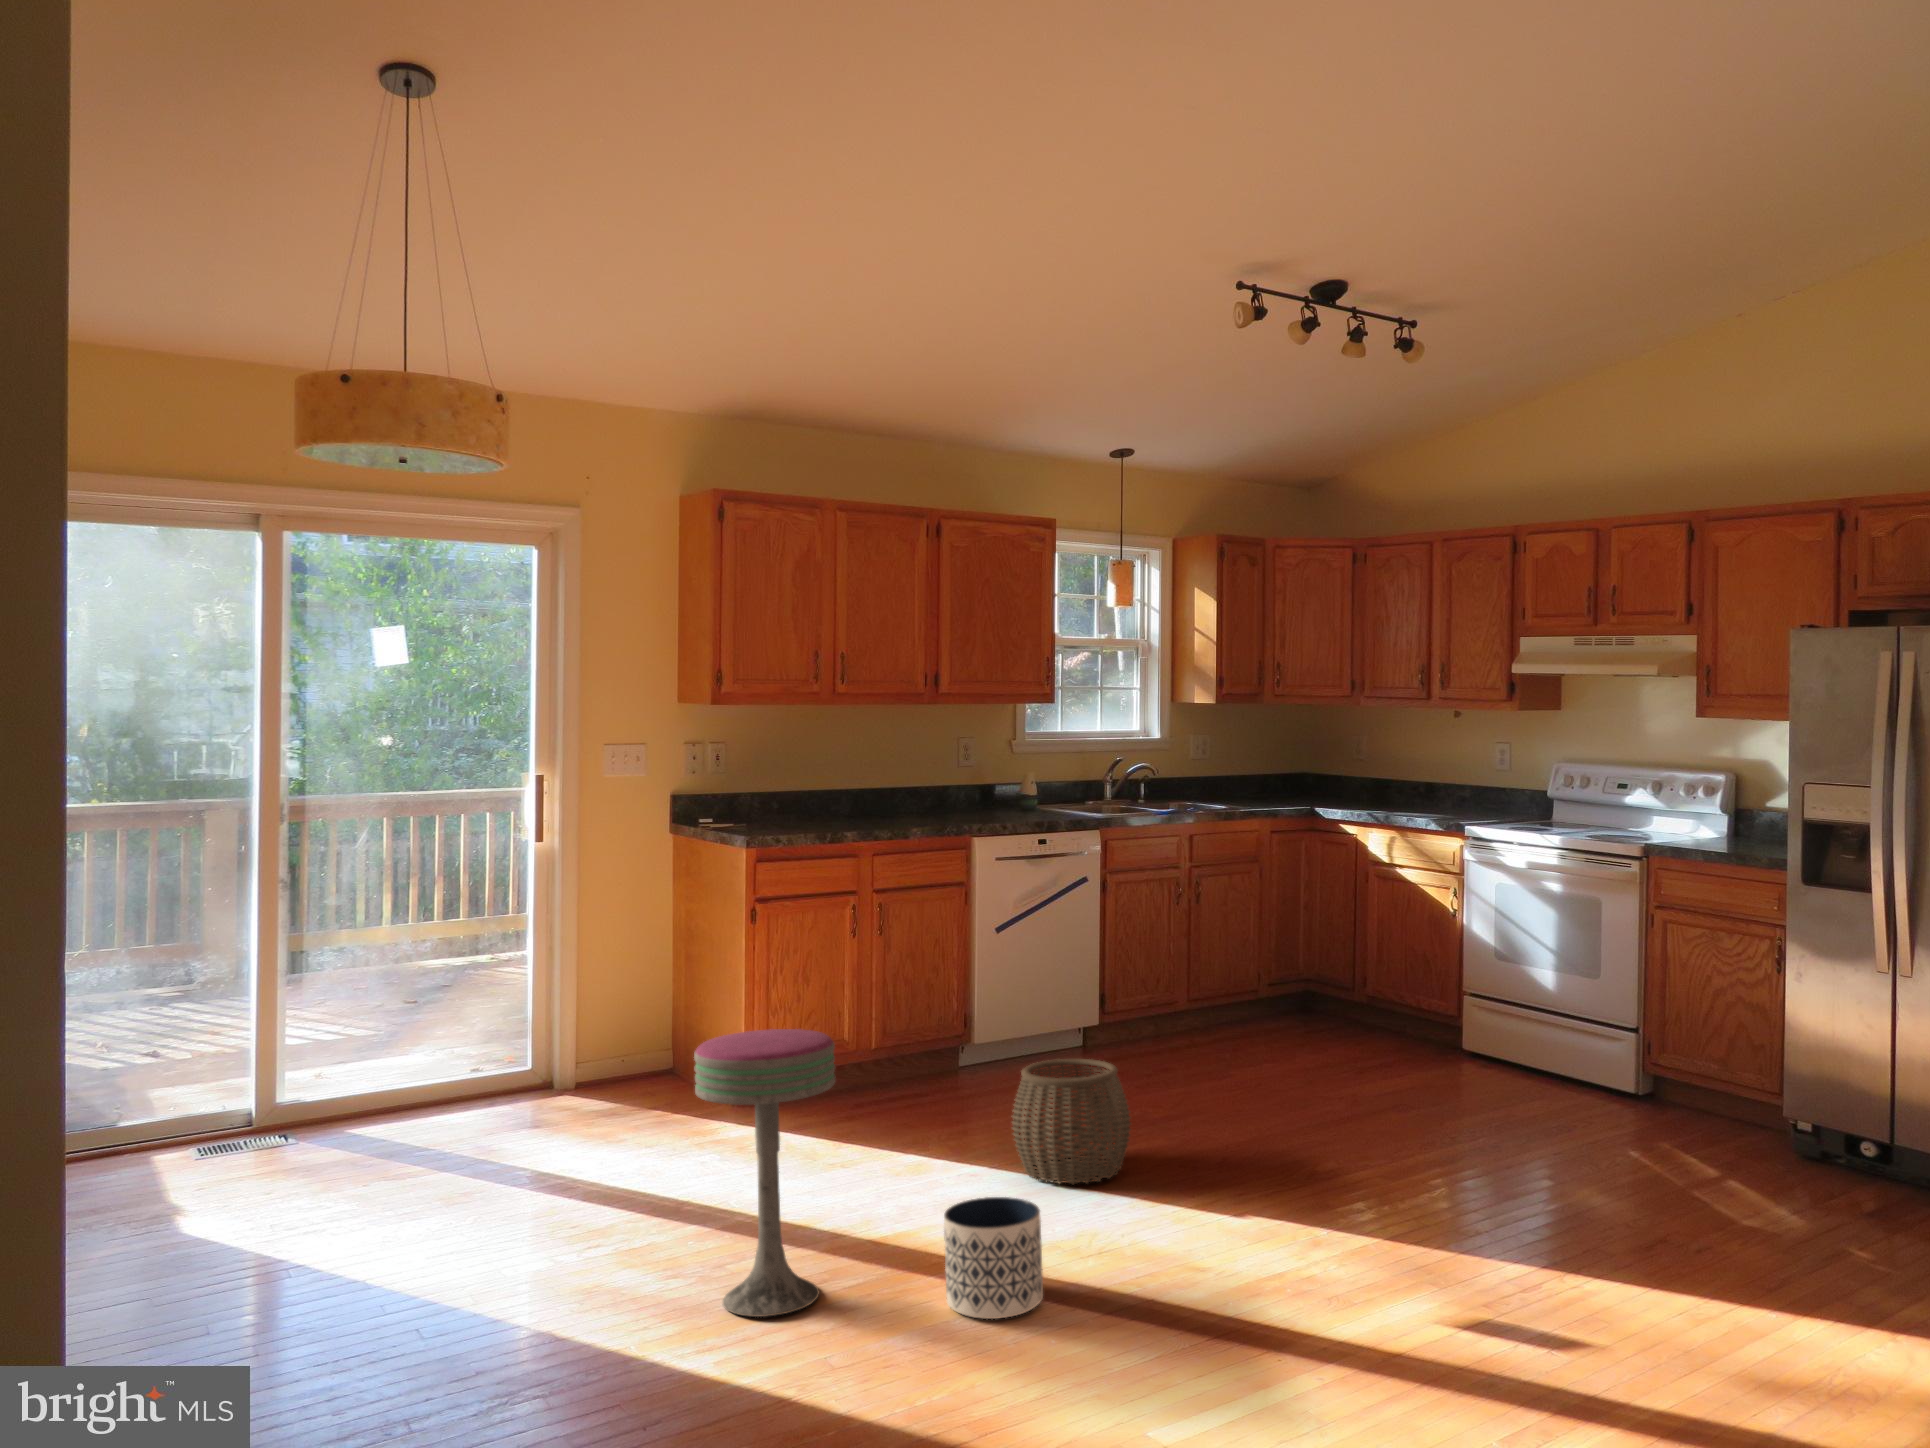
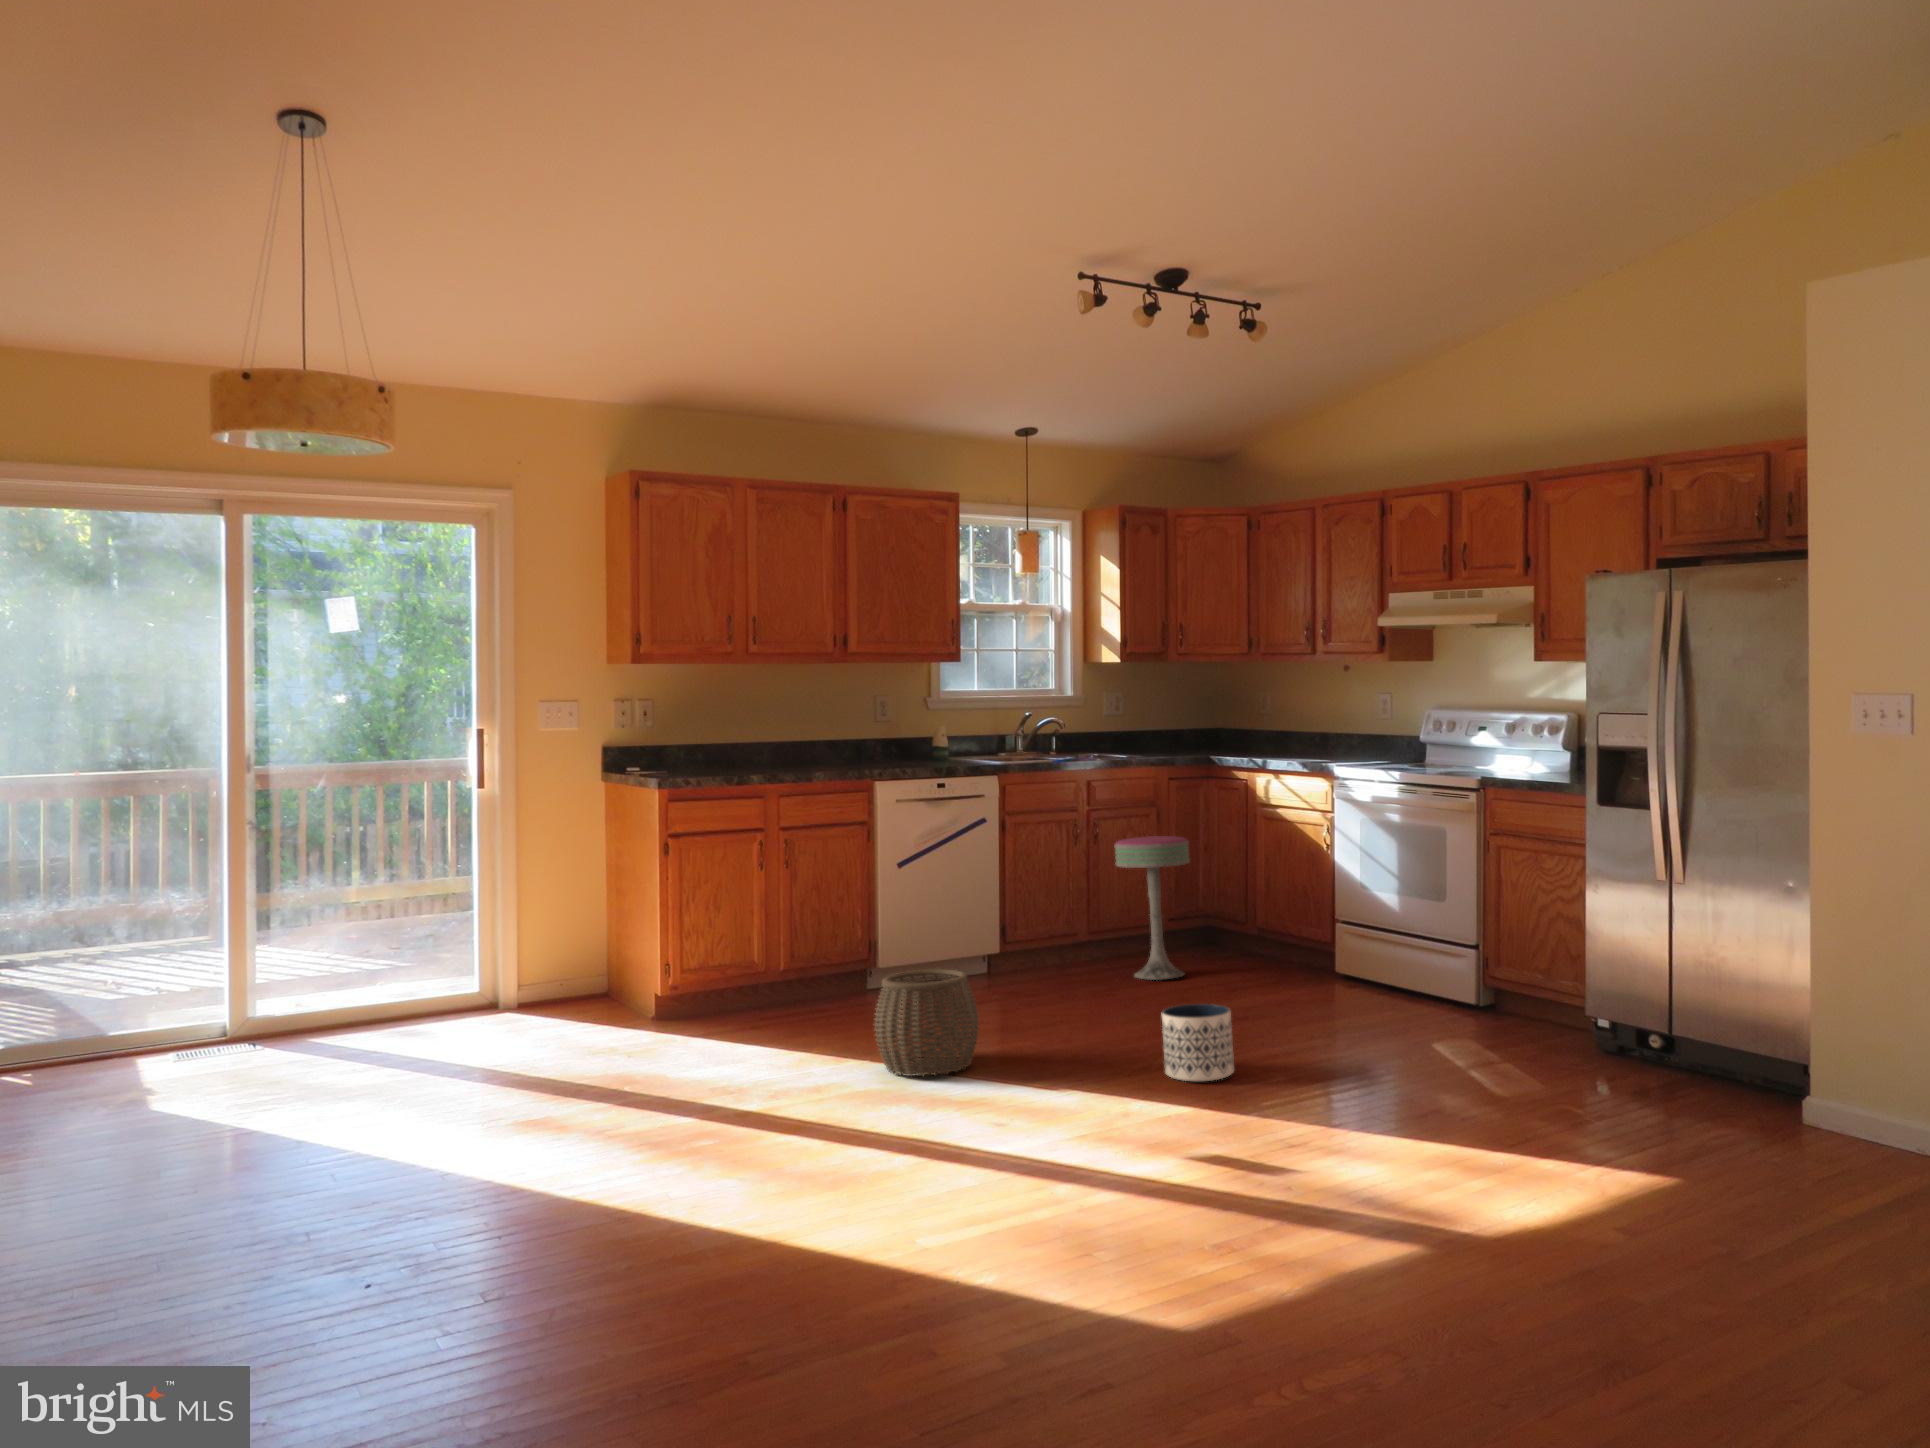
bar stool: present [694,1029,836,1317] -> present [1115,836,1190,980]
planter: present [944,1197,1043,1319] -> present [1162,1004,1234,1081]

